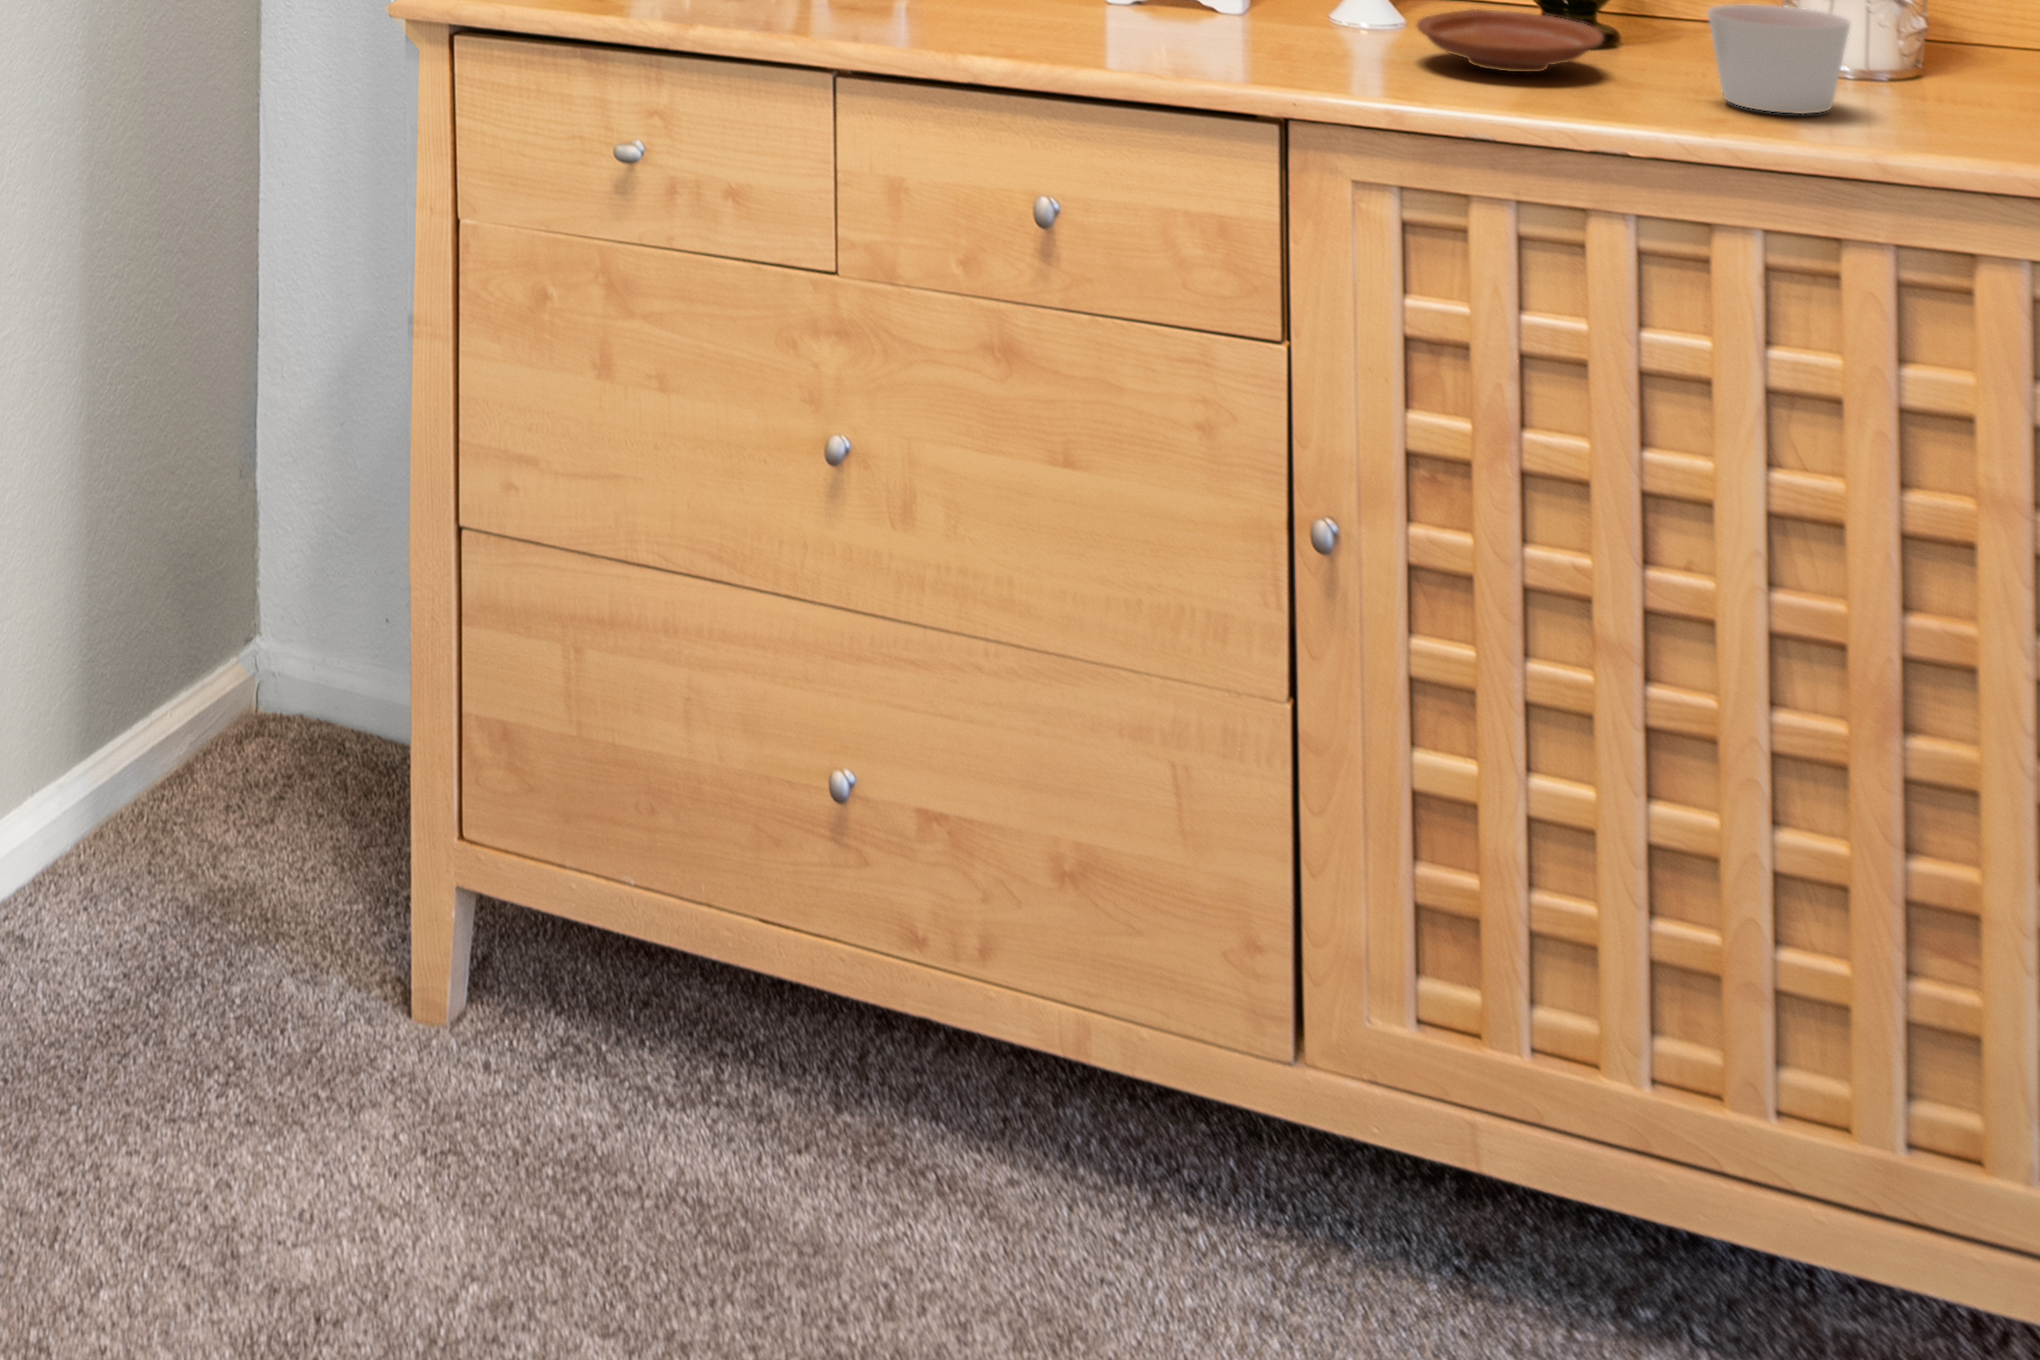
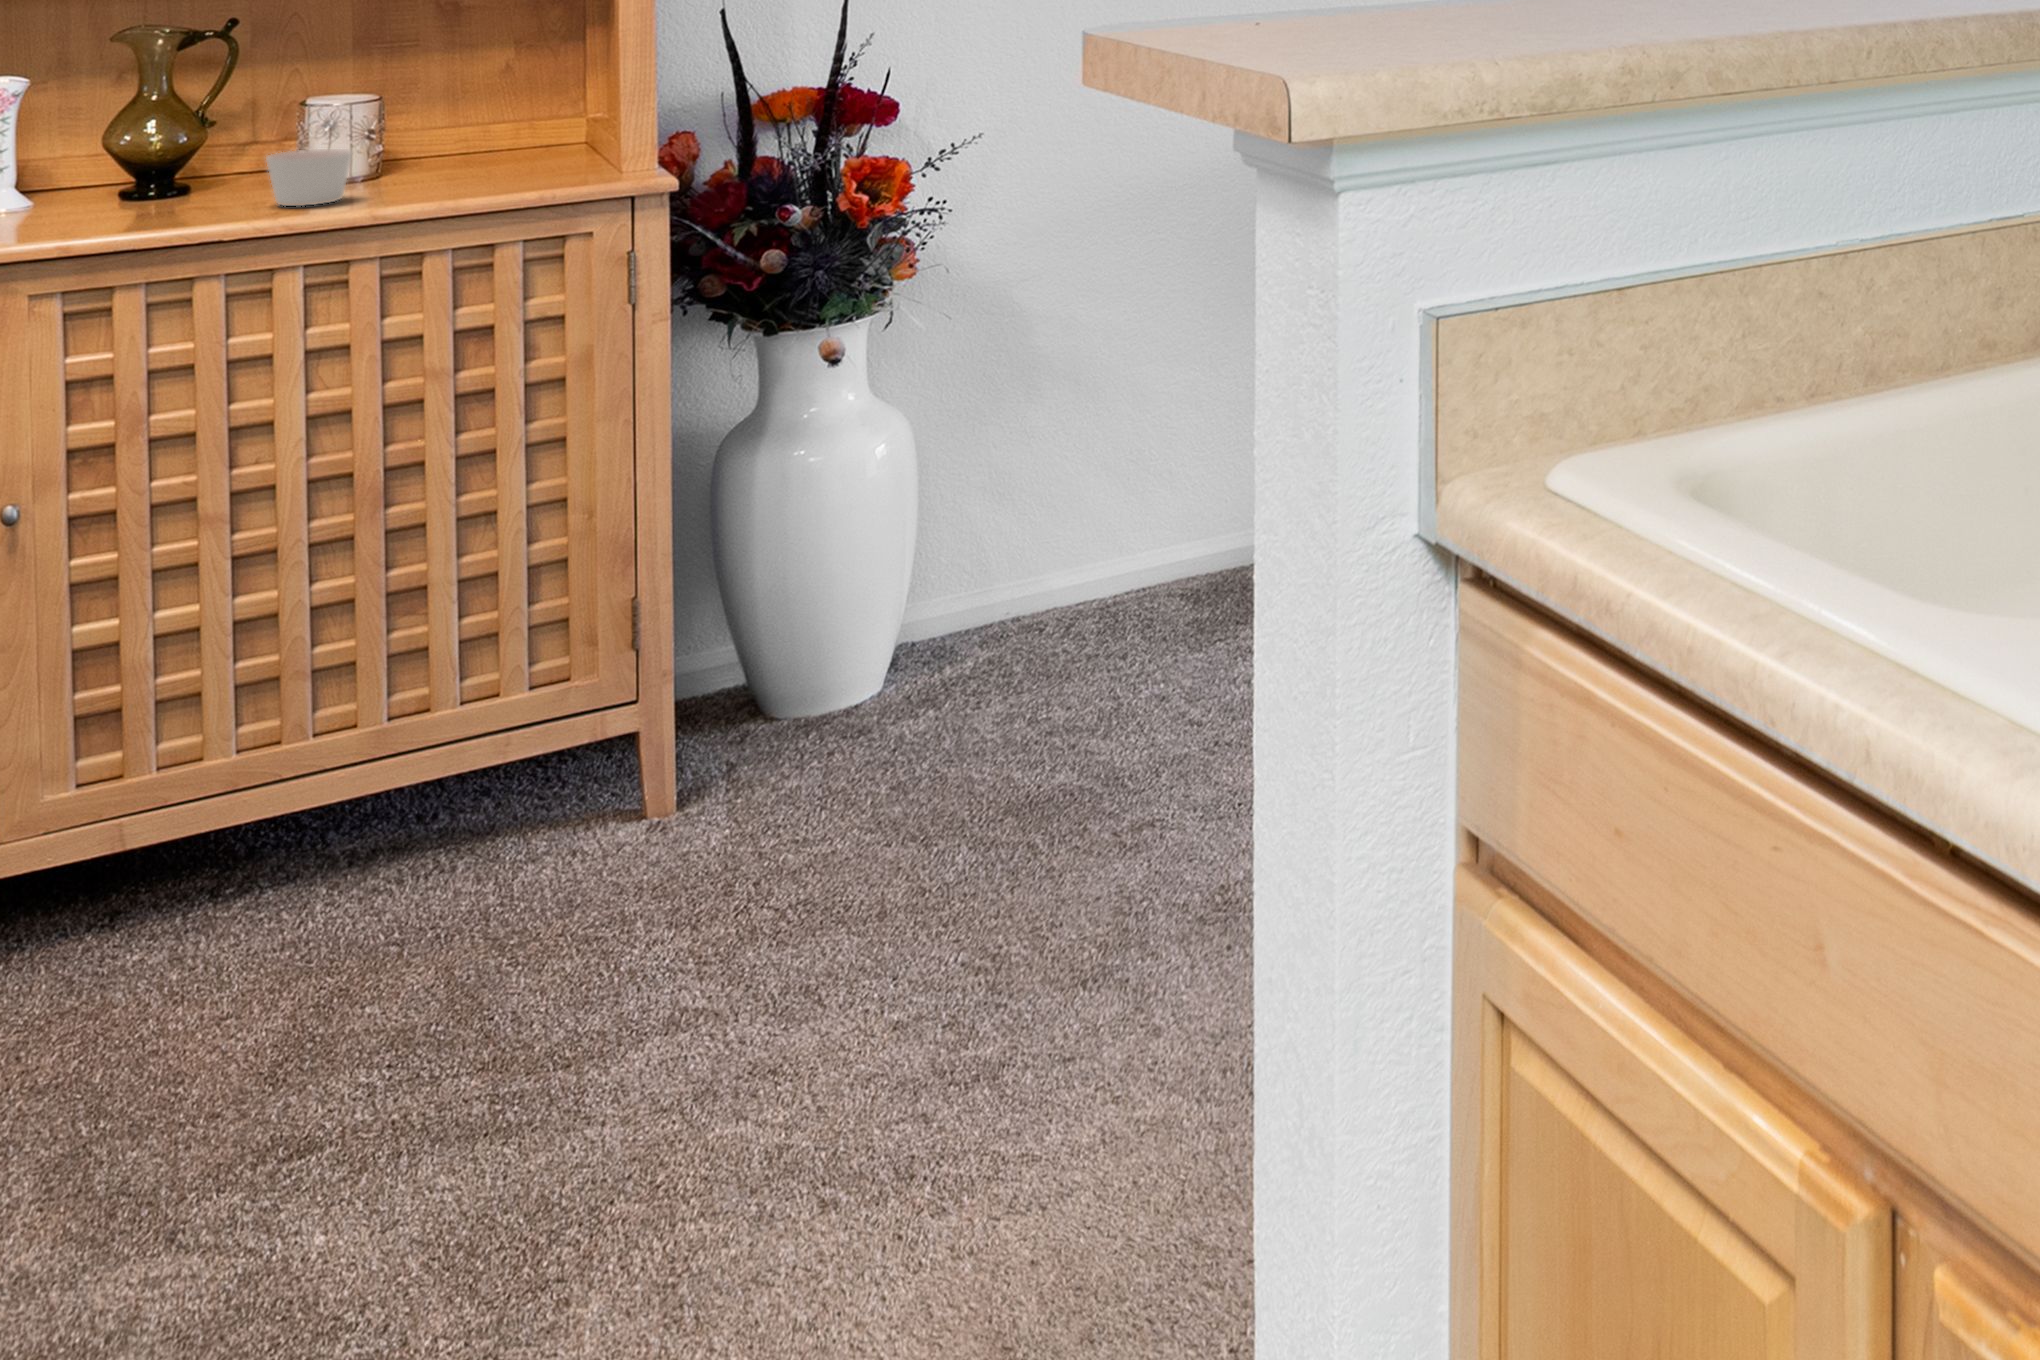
plate: present [1417,9,1603,72] -> none [59,180,193,216]

